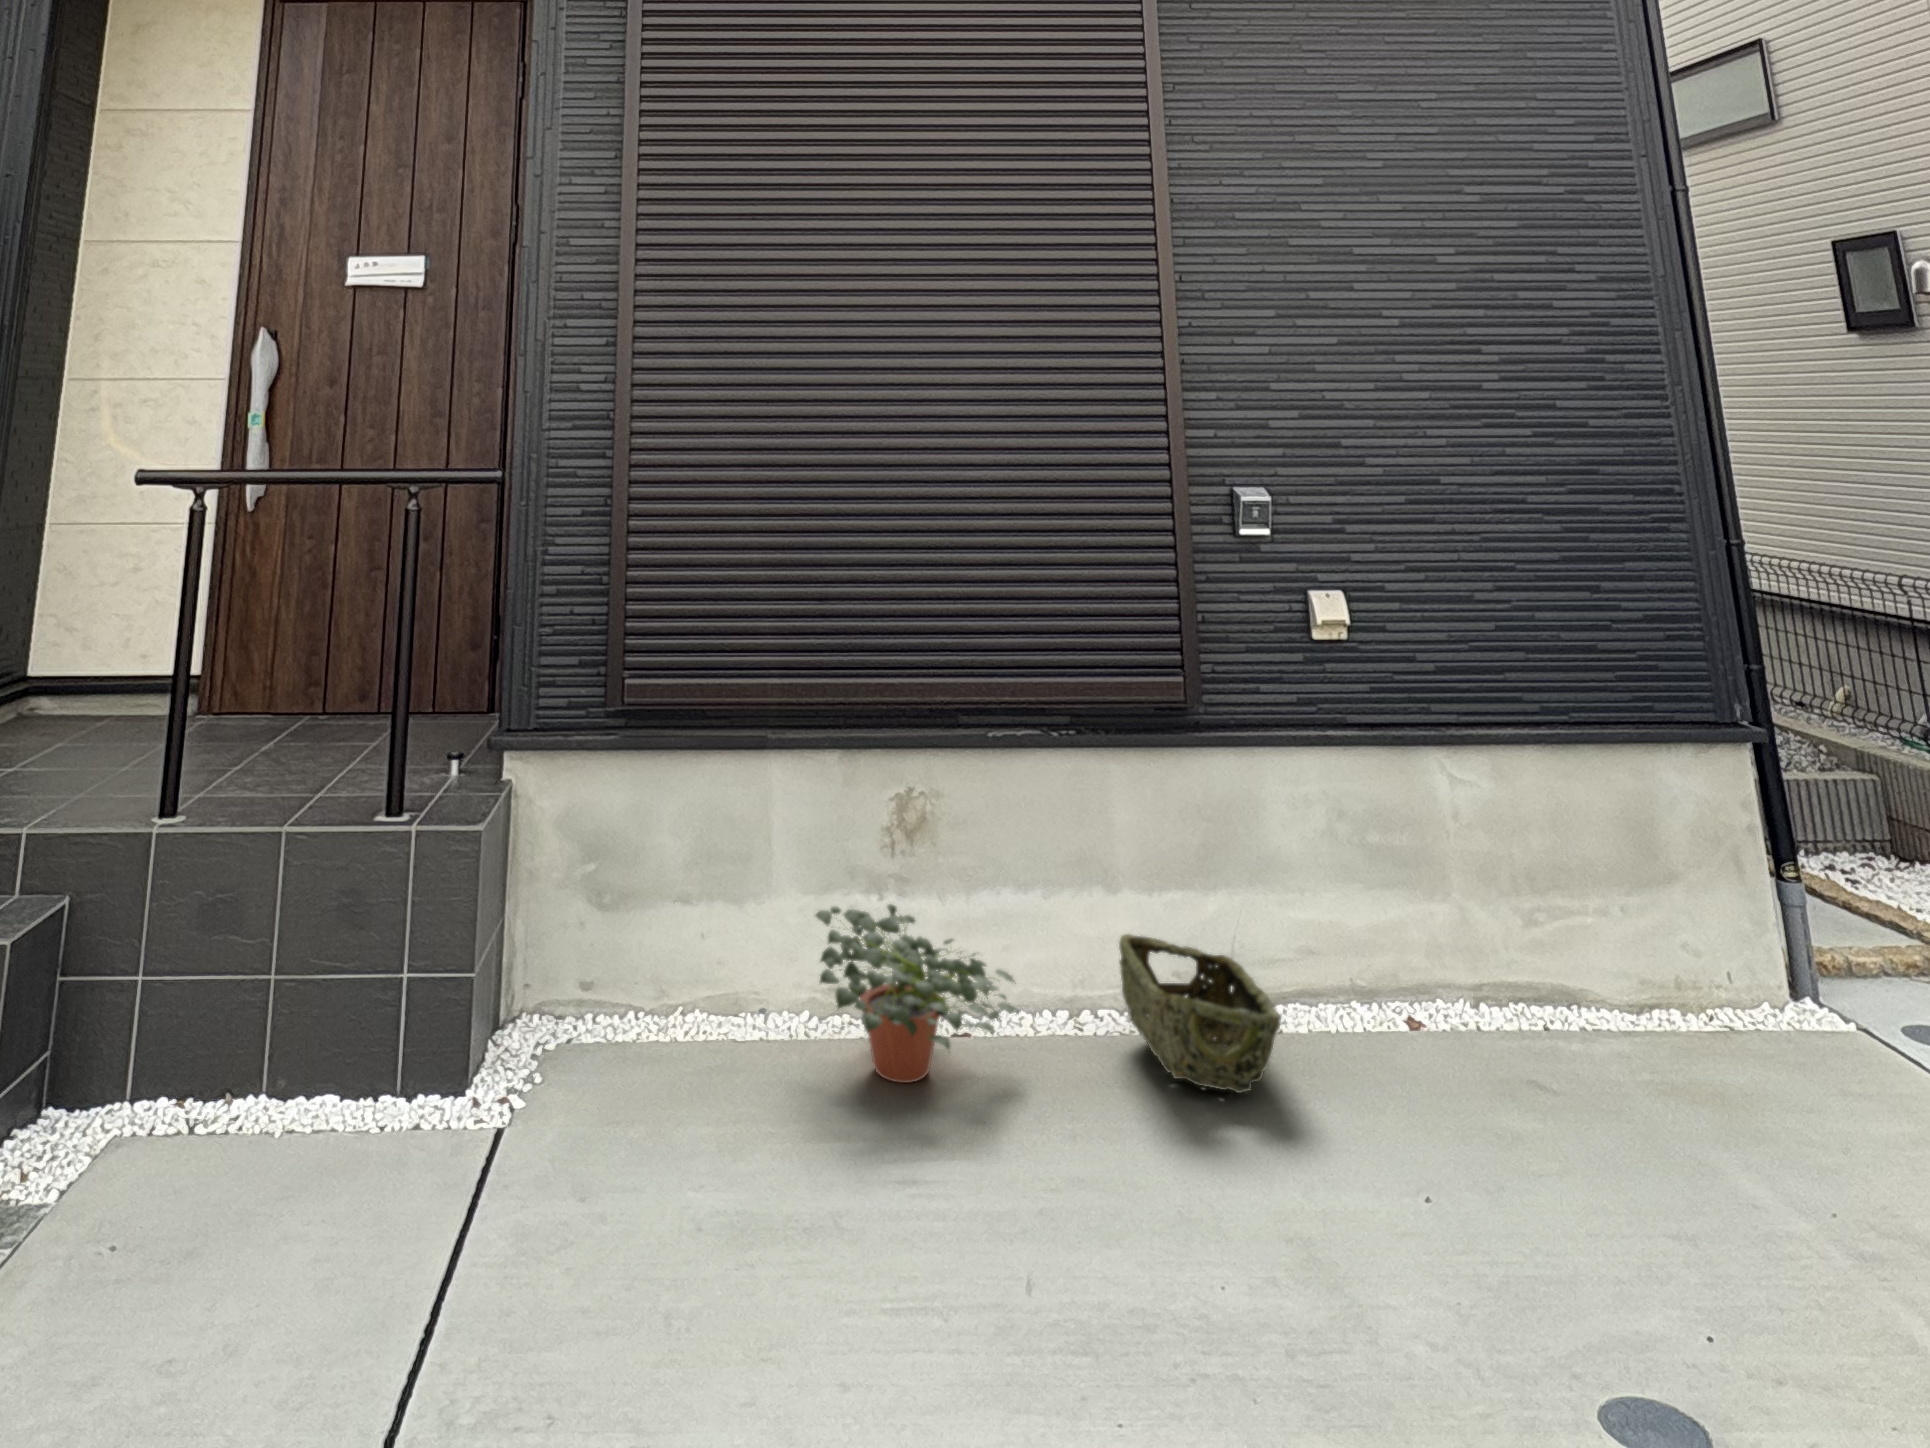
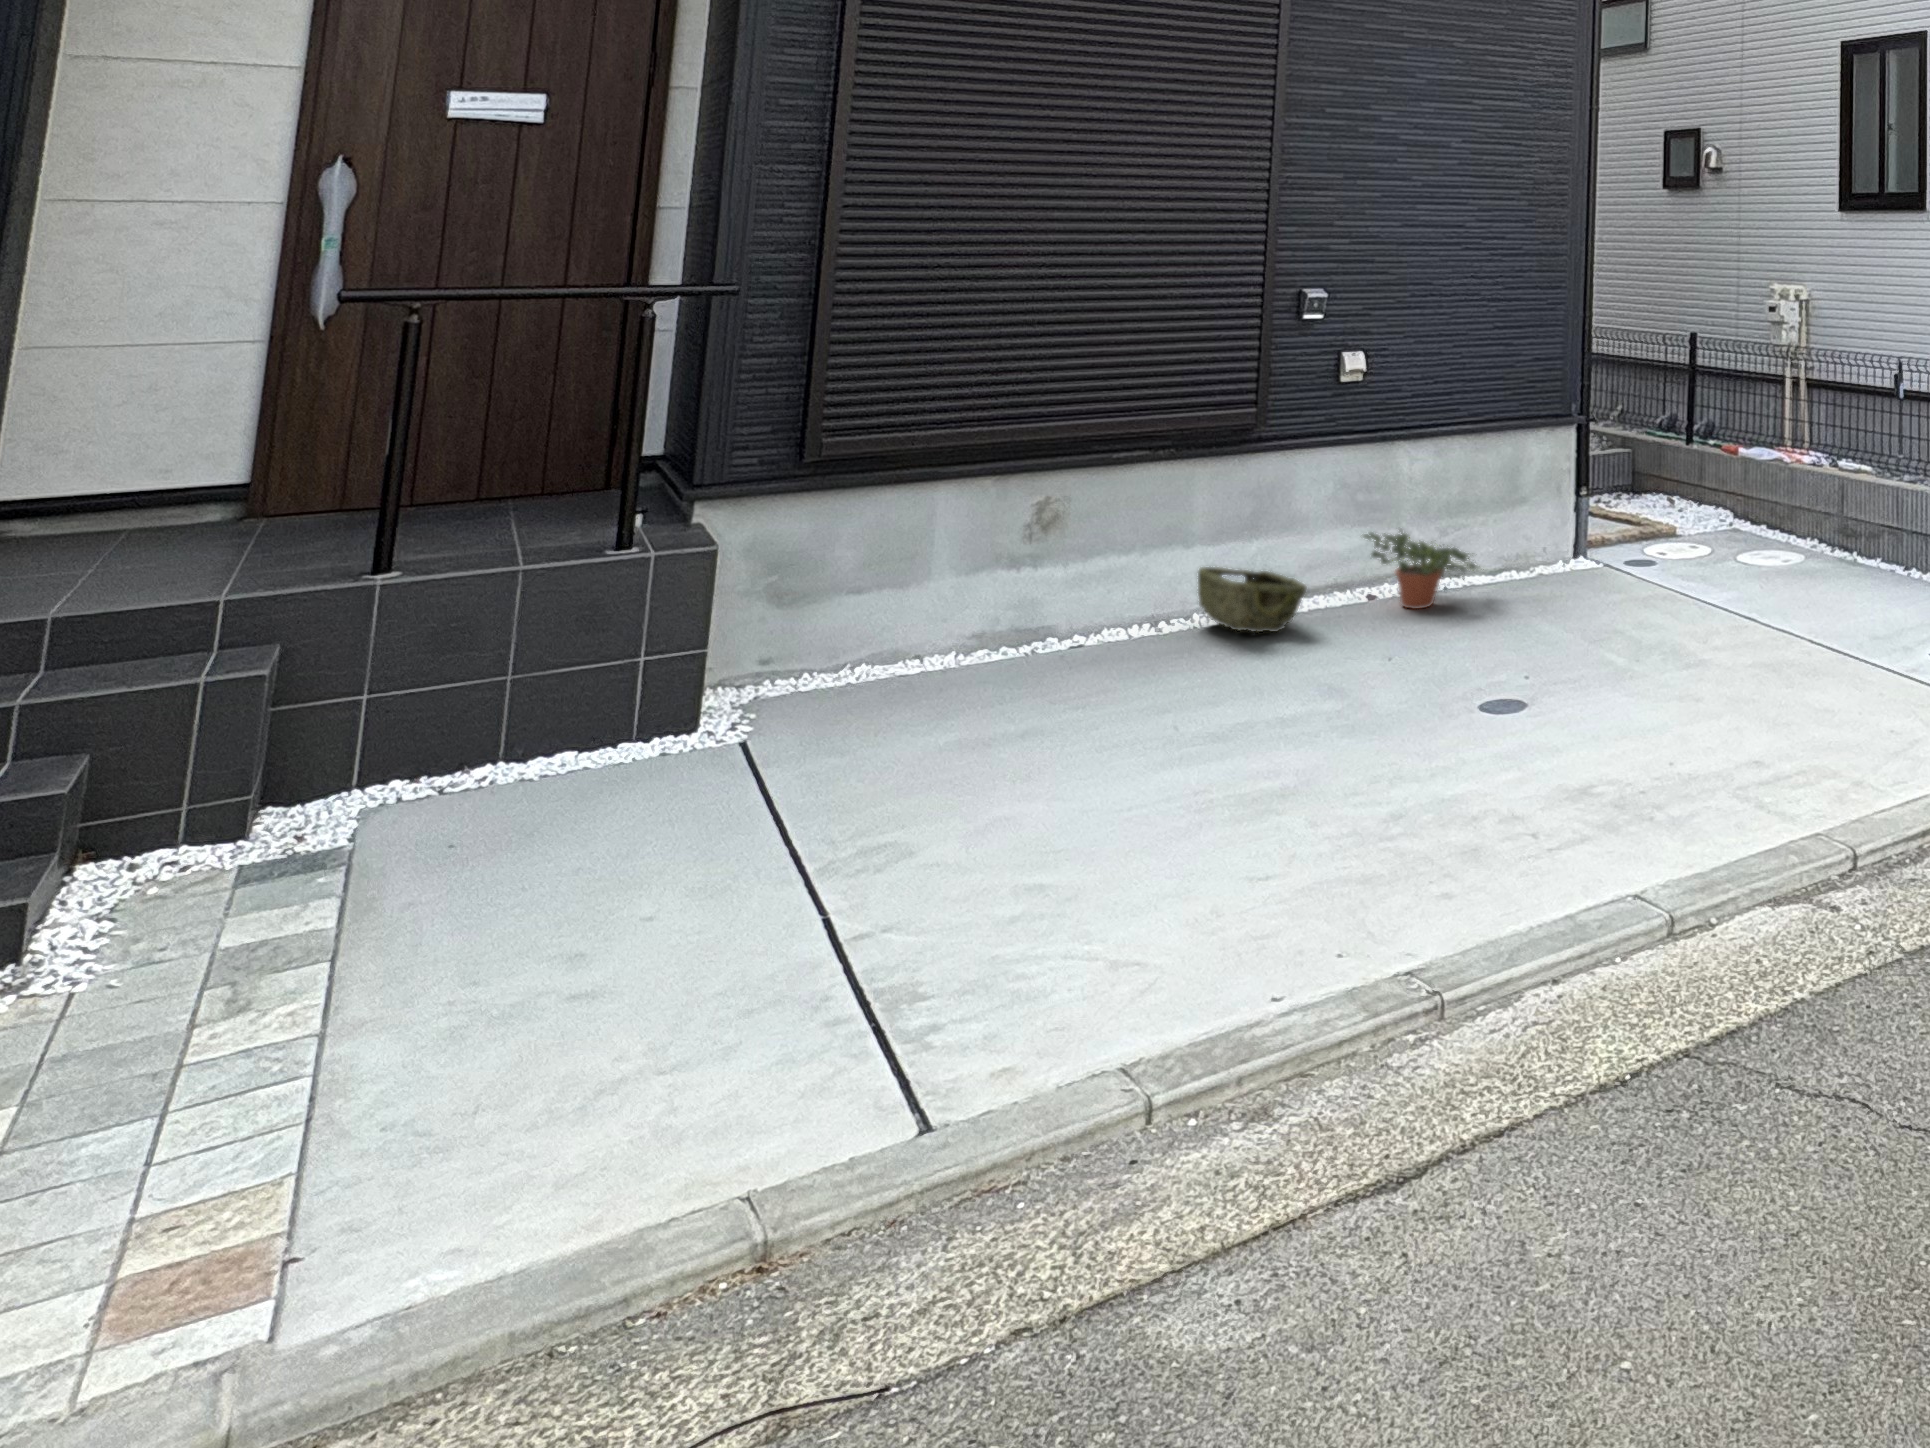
potted plant: present [816,904,1019,1083] -> present [1363,533,1478,609]

